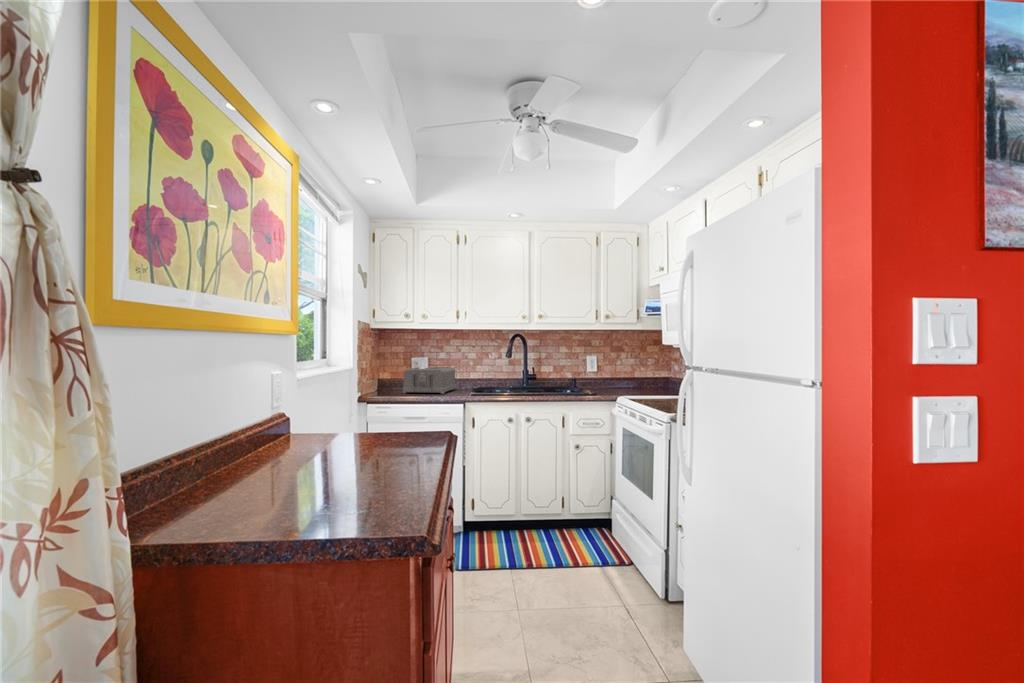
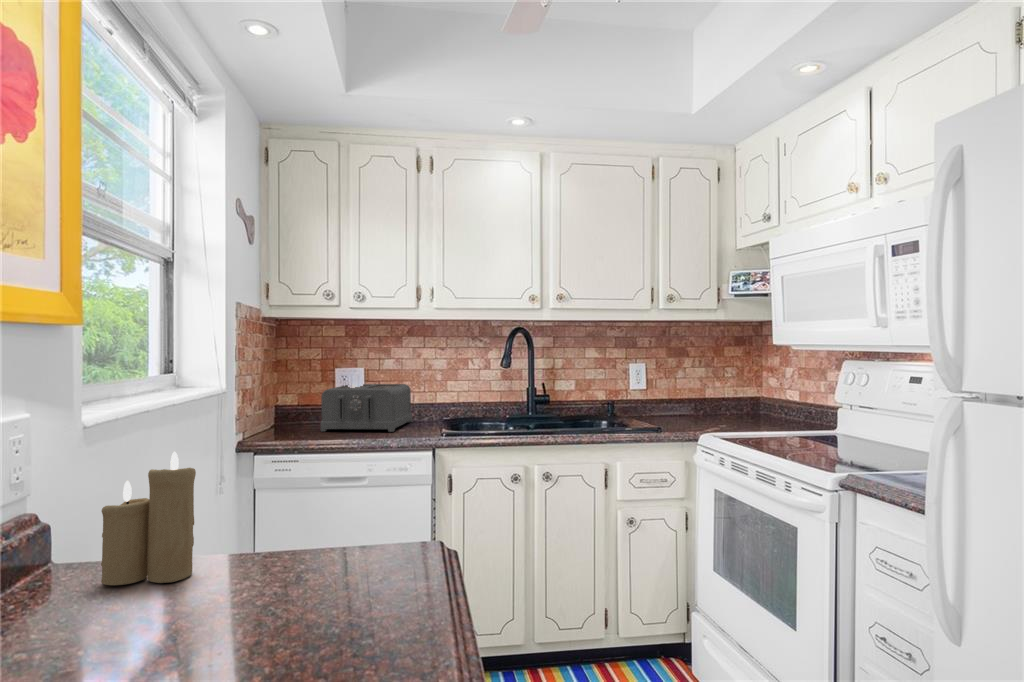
candle: none [312,386,348,438] -> present [101,452,196,585]

